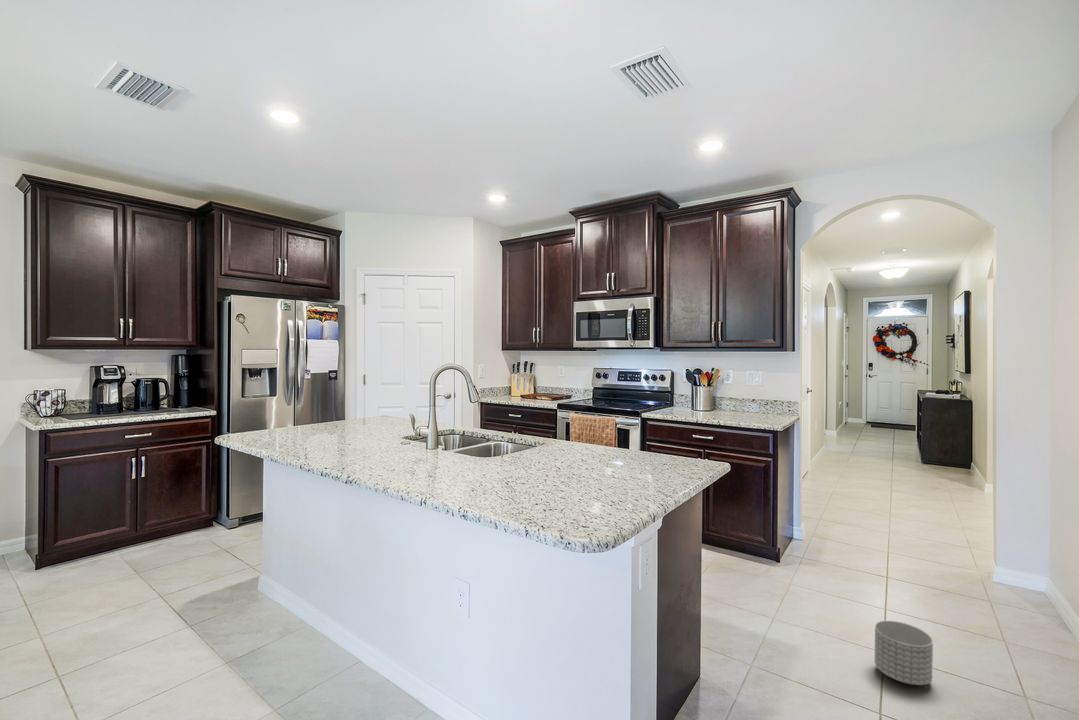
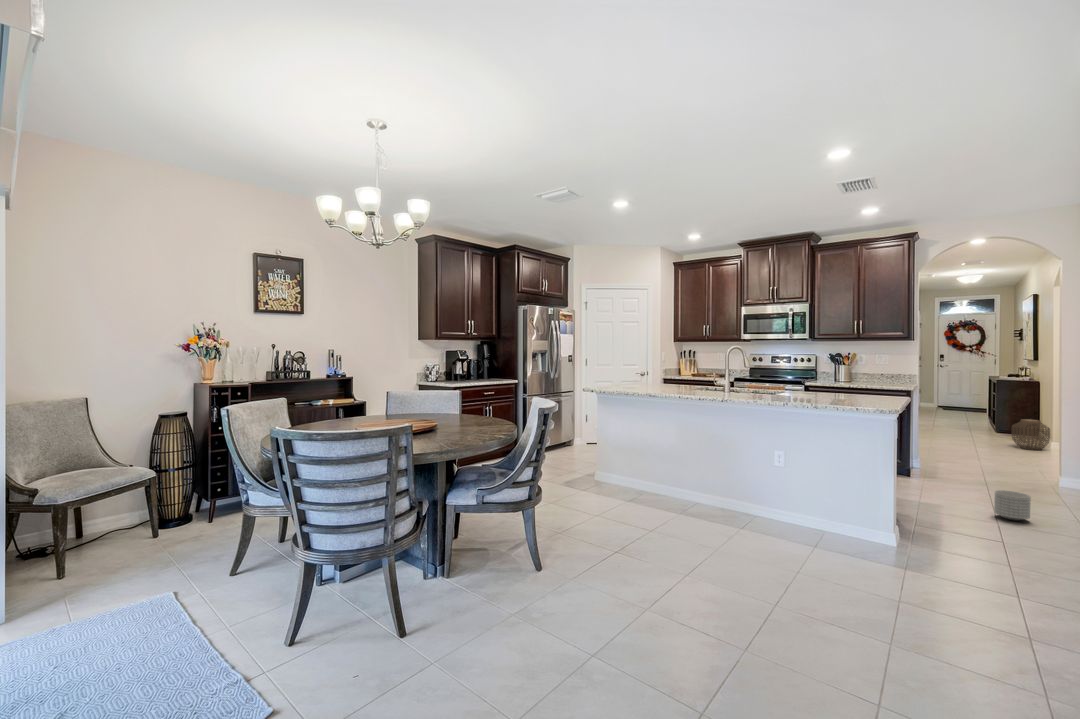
woven basket: none [935,453,982,496] -> present [1012,419,1050,450]

